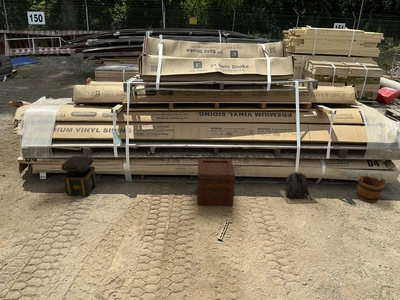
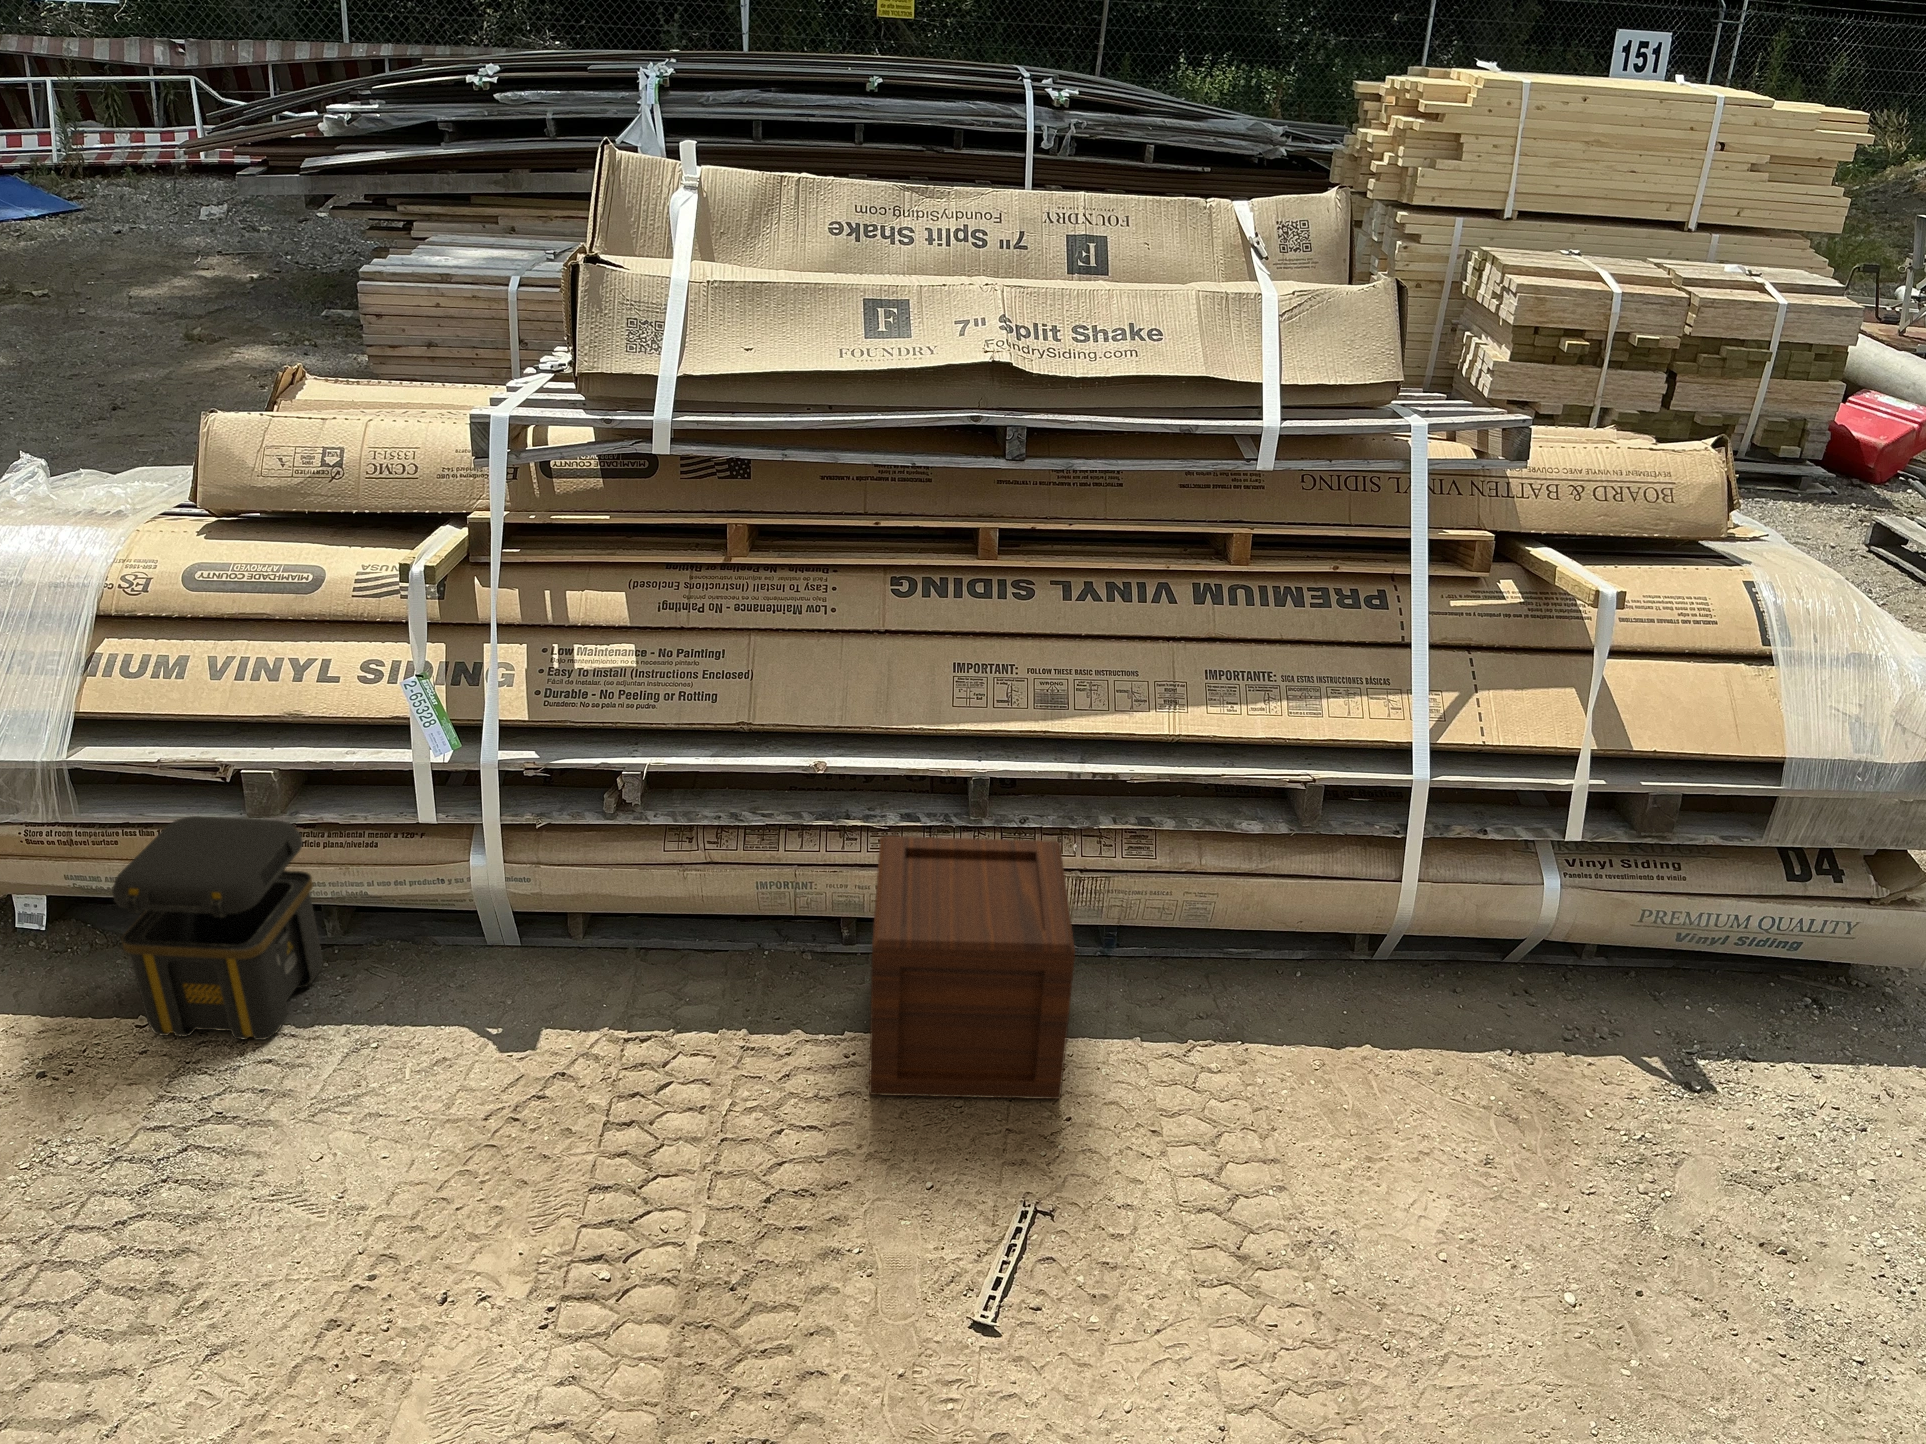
backpack: present [280,172,317,203] -> none [1312,911,1513,1082]
bucket: present [356,176,385,203] -> none [1714,928,1869,1079]

